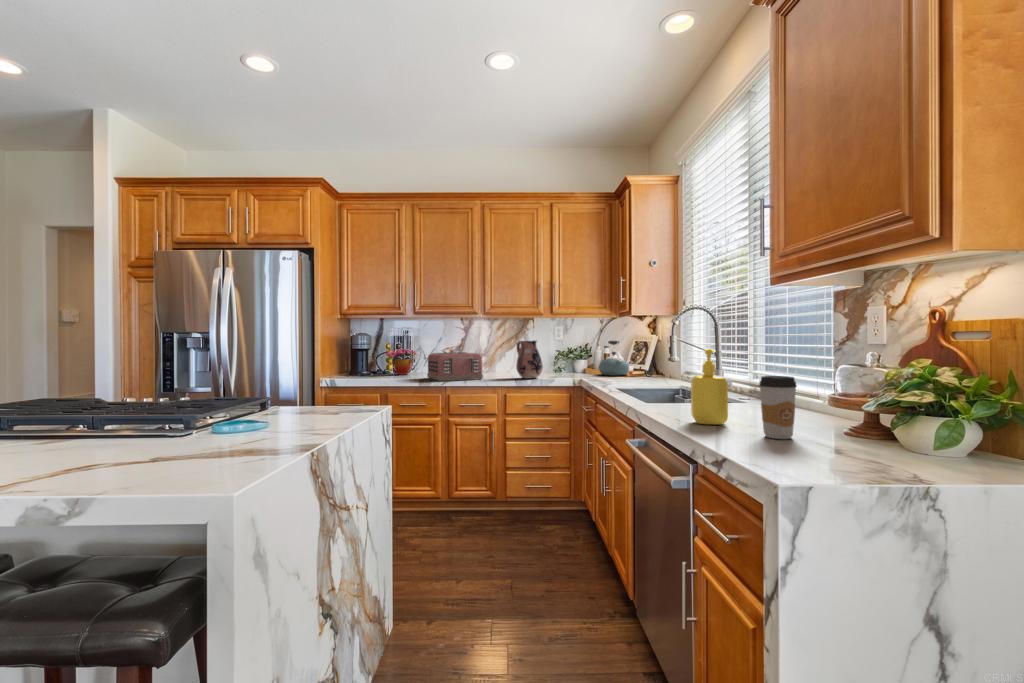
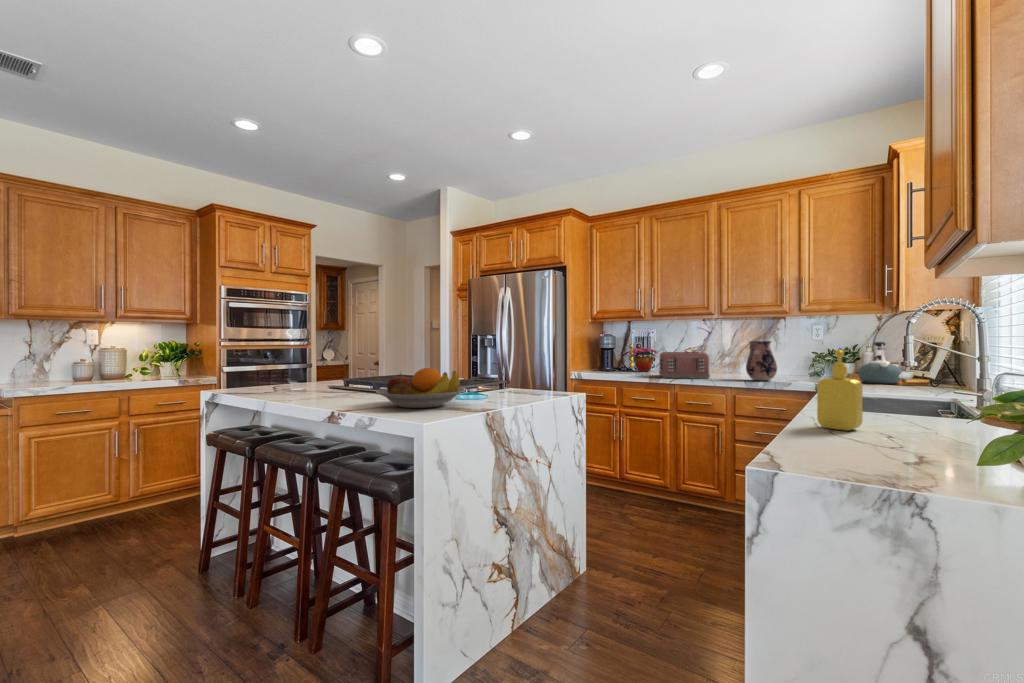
coffee cup: present [759,376,797,439] -> none [859,380,904,448]
fruit bowl: none [75,391,260,464] -> present [376,368,465,408]

